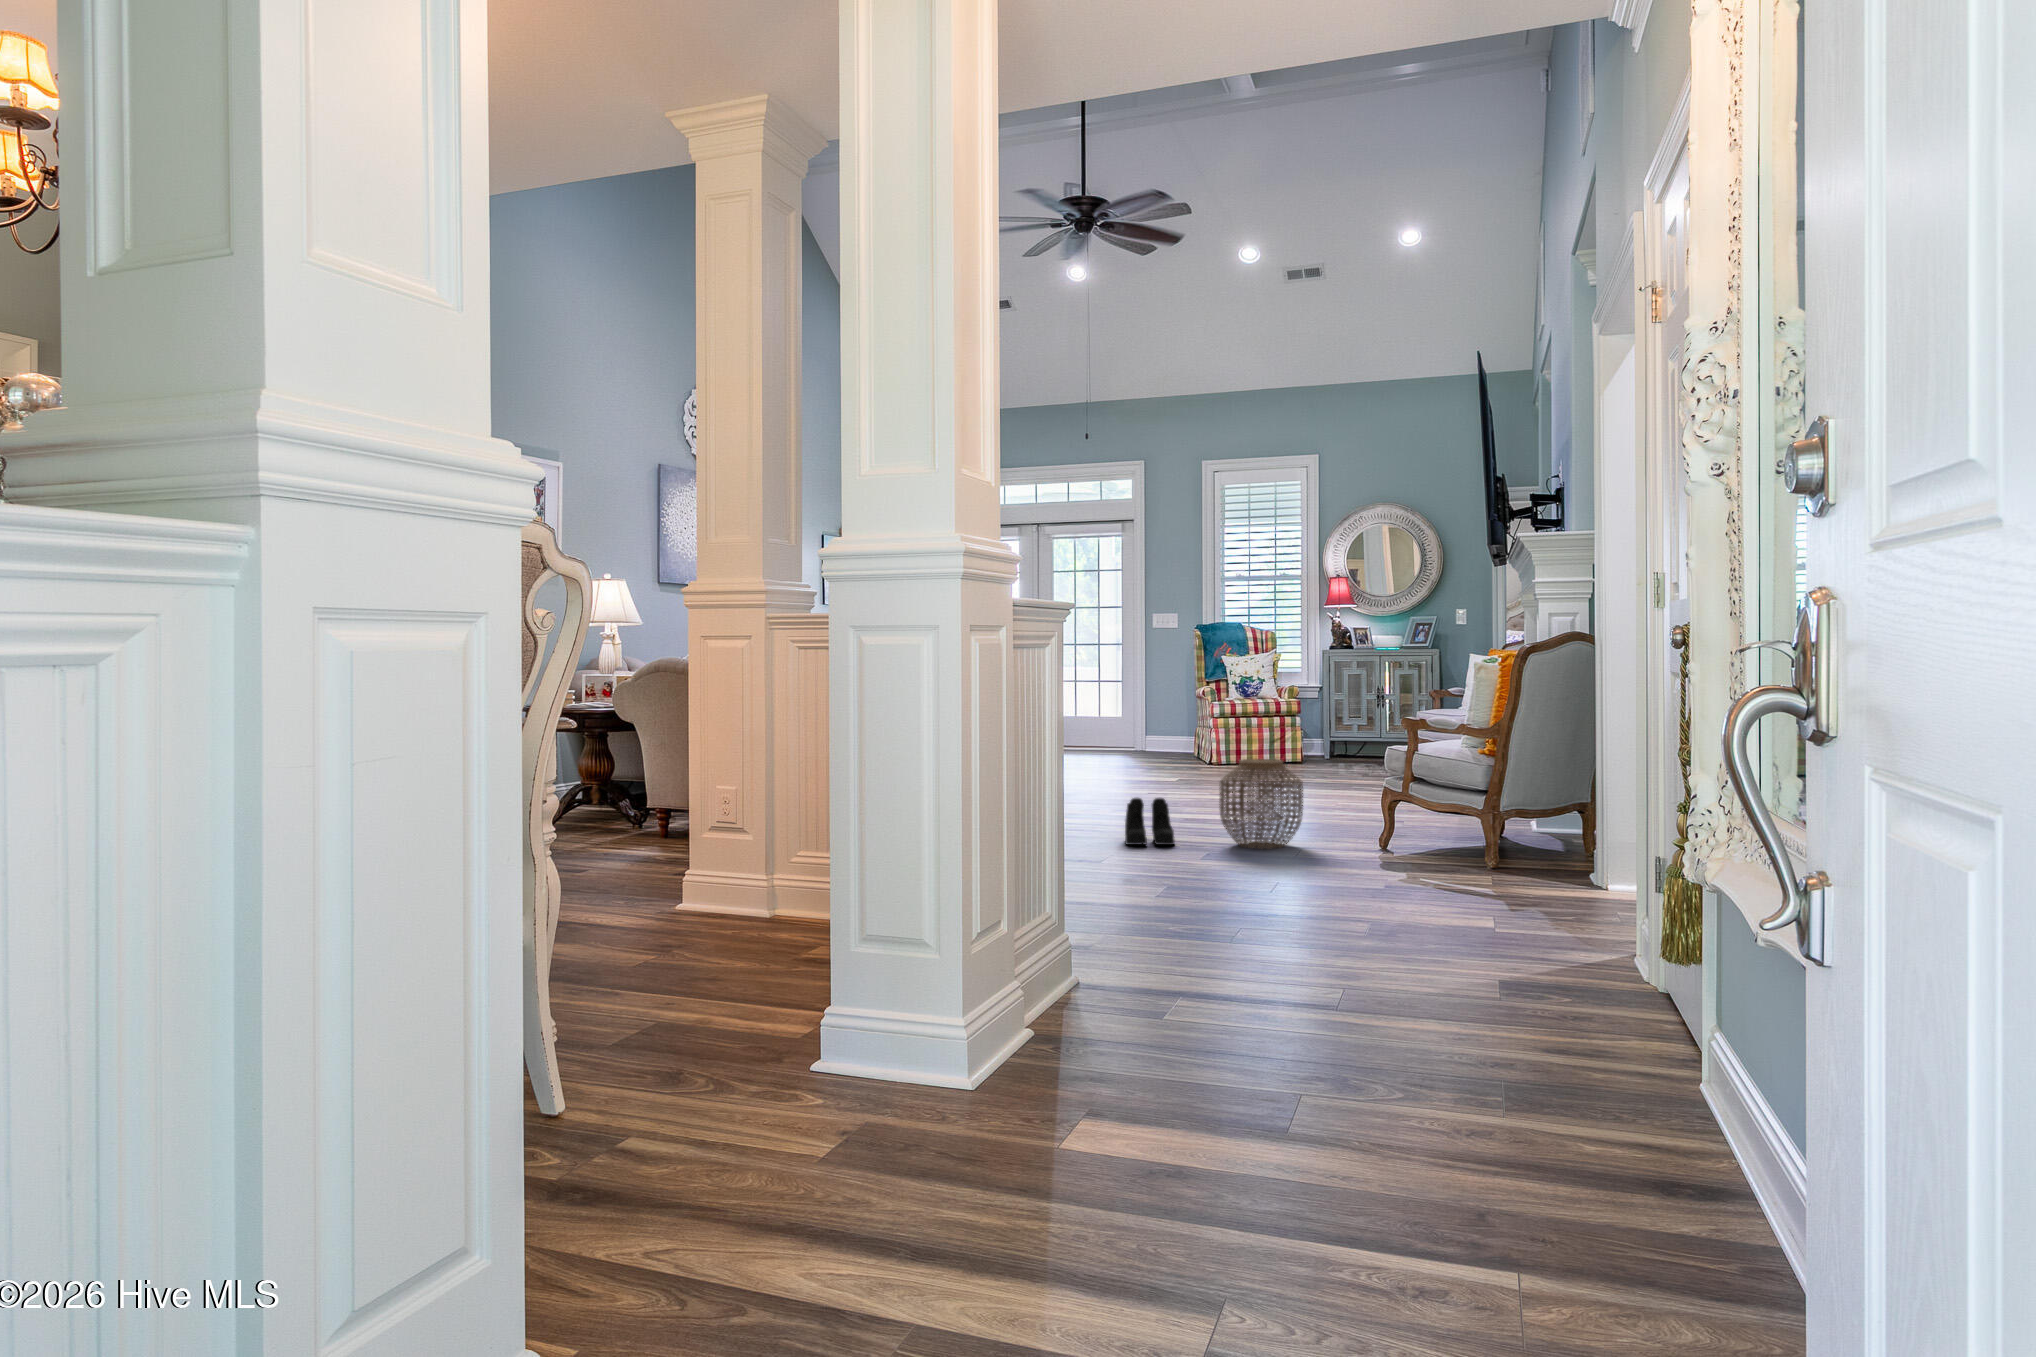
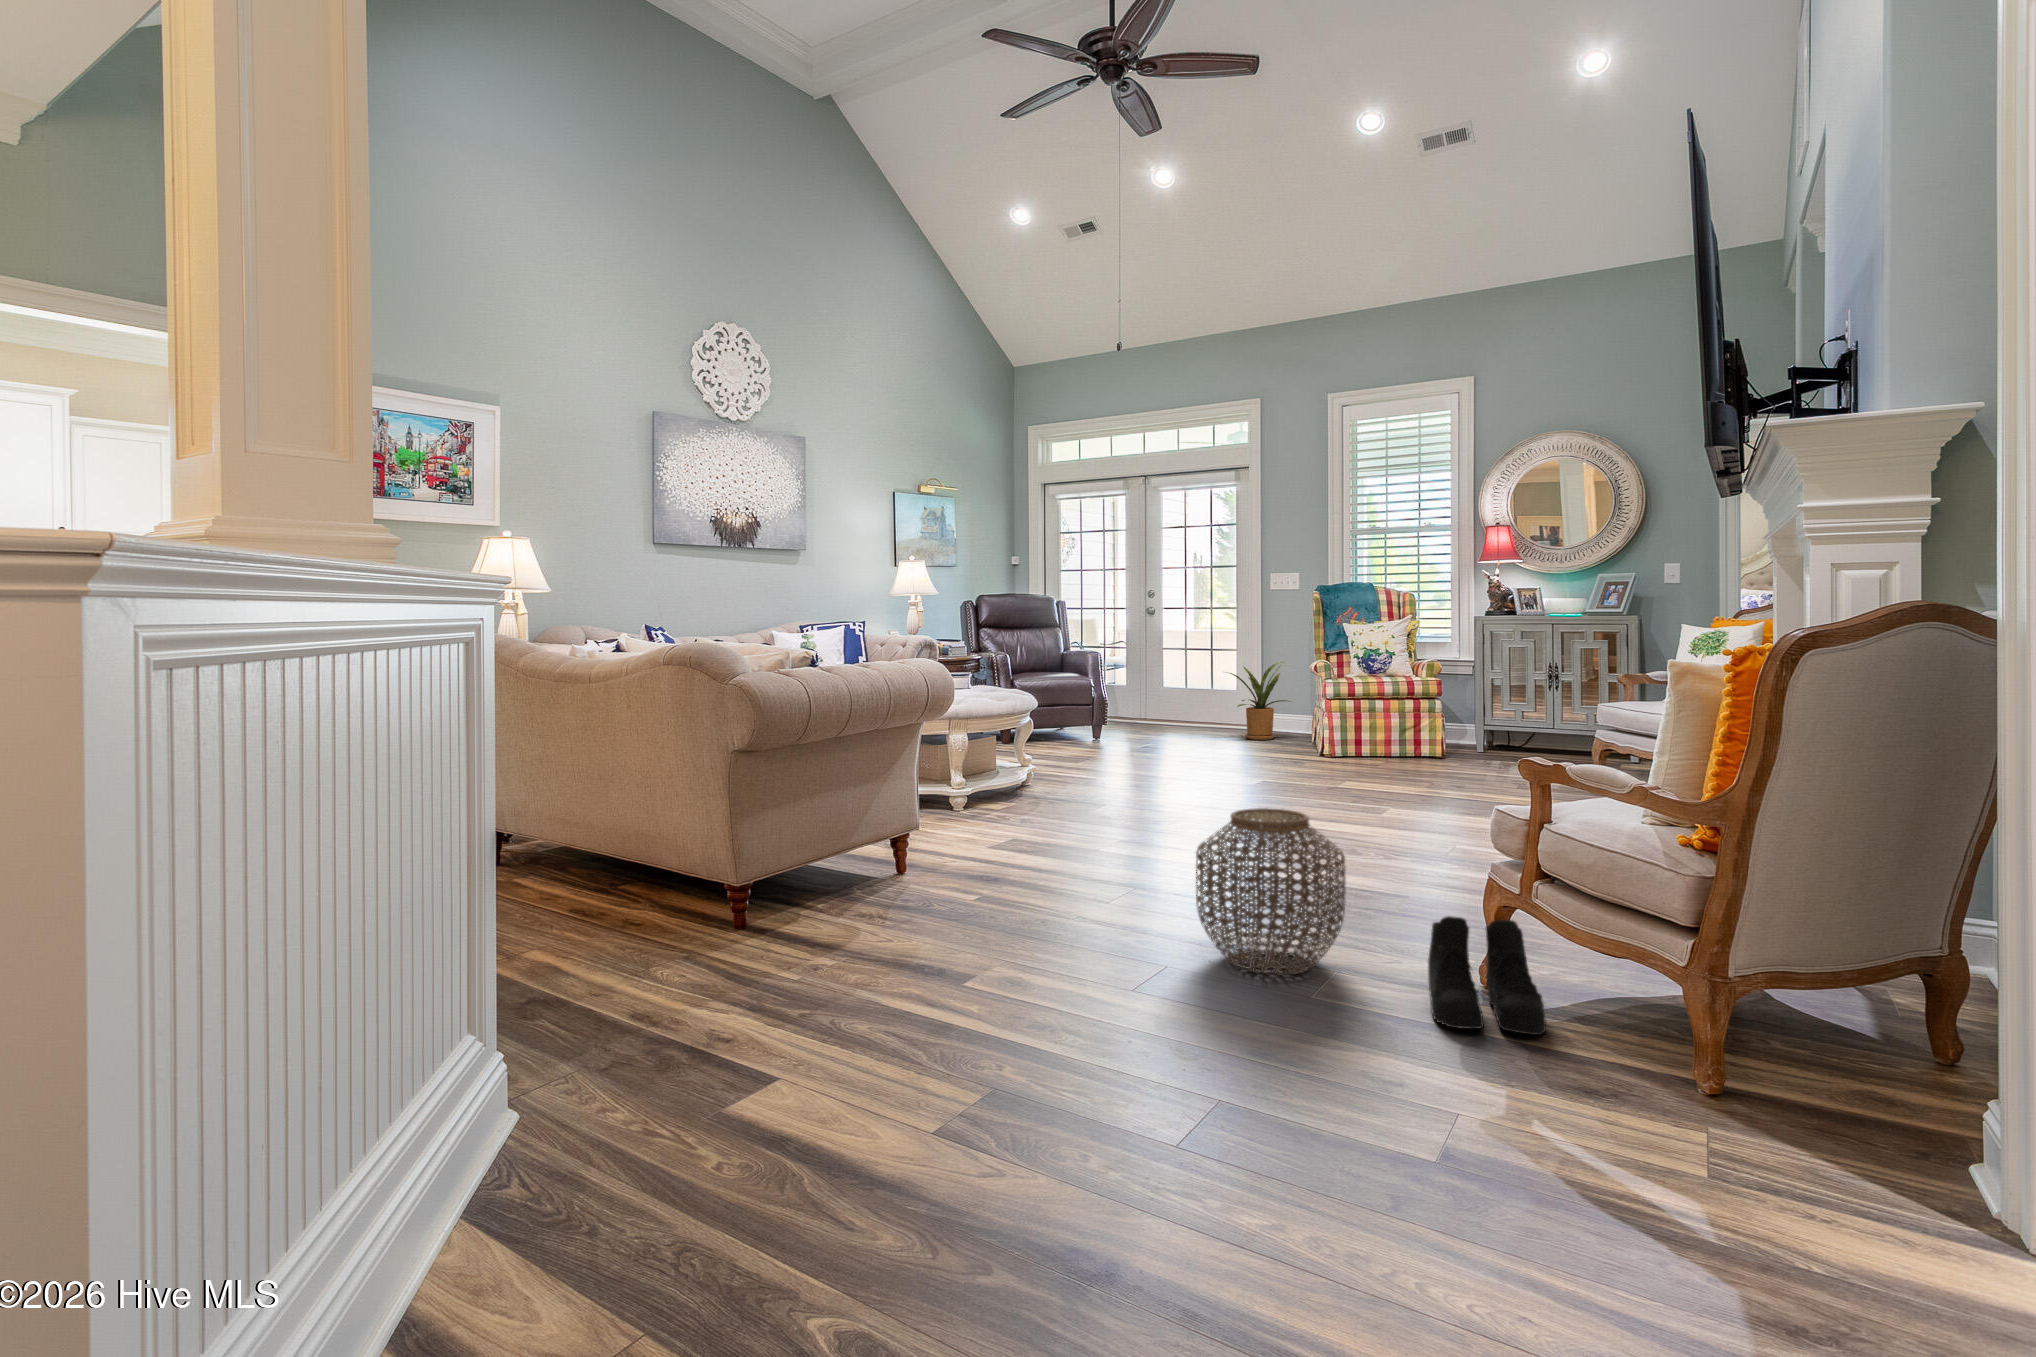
house plant: none [1113,687,1176,756] -> present [1230,662,1290,740]
boots: present [1125,798,1175,845] -> present [1428,916,1546,1035]

